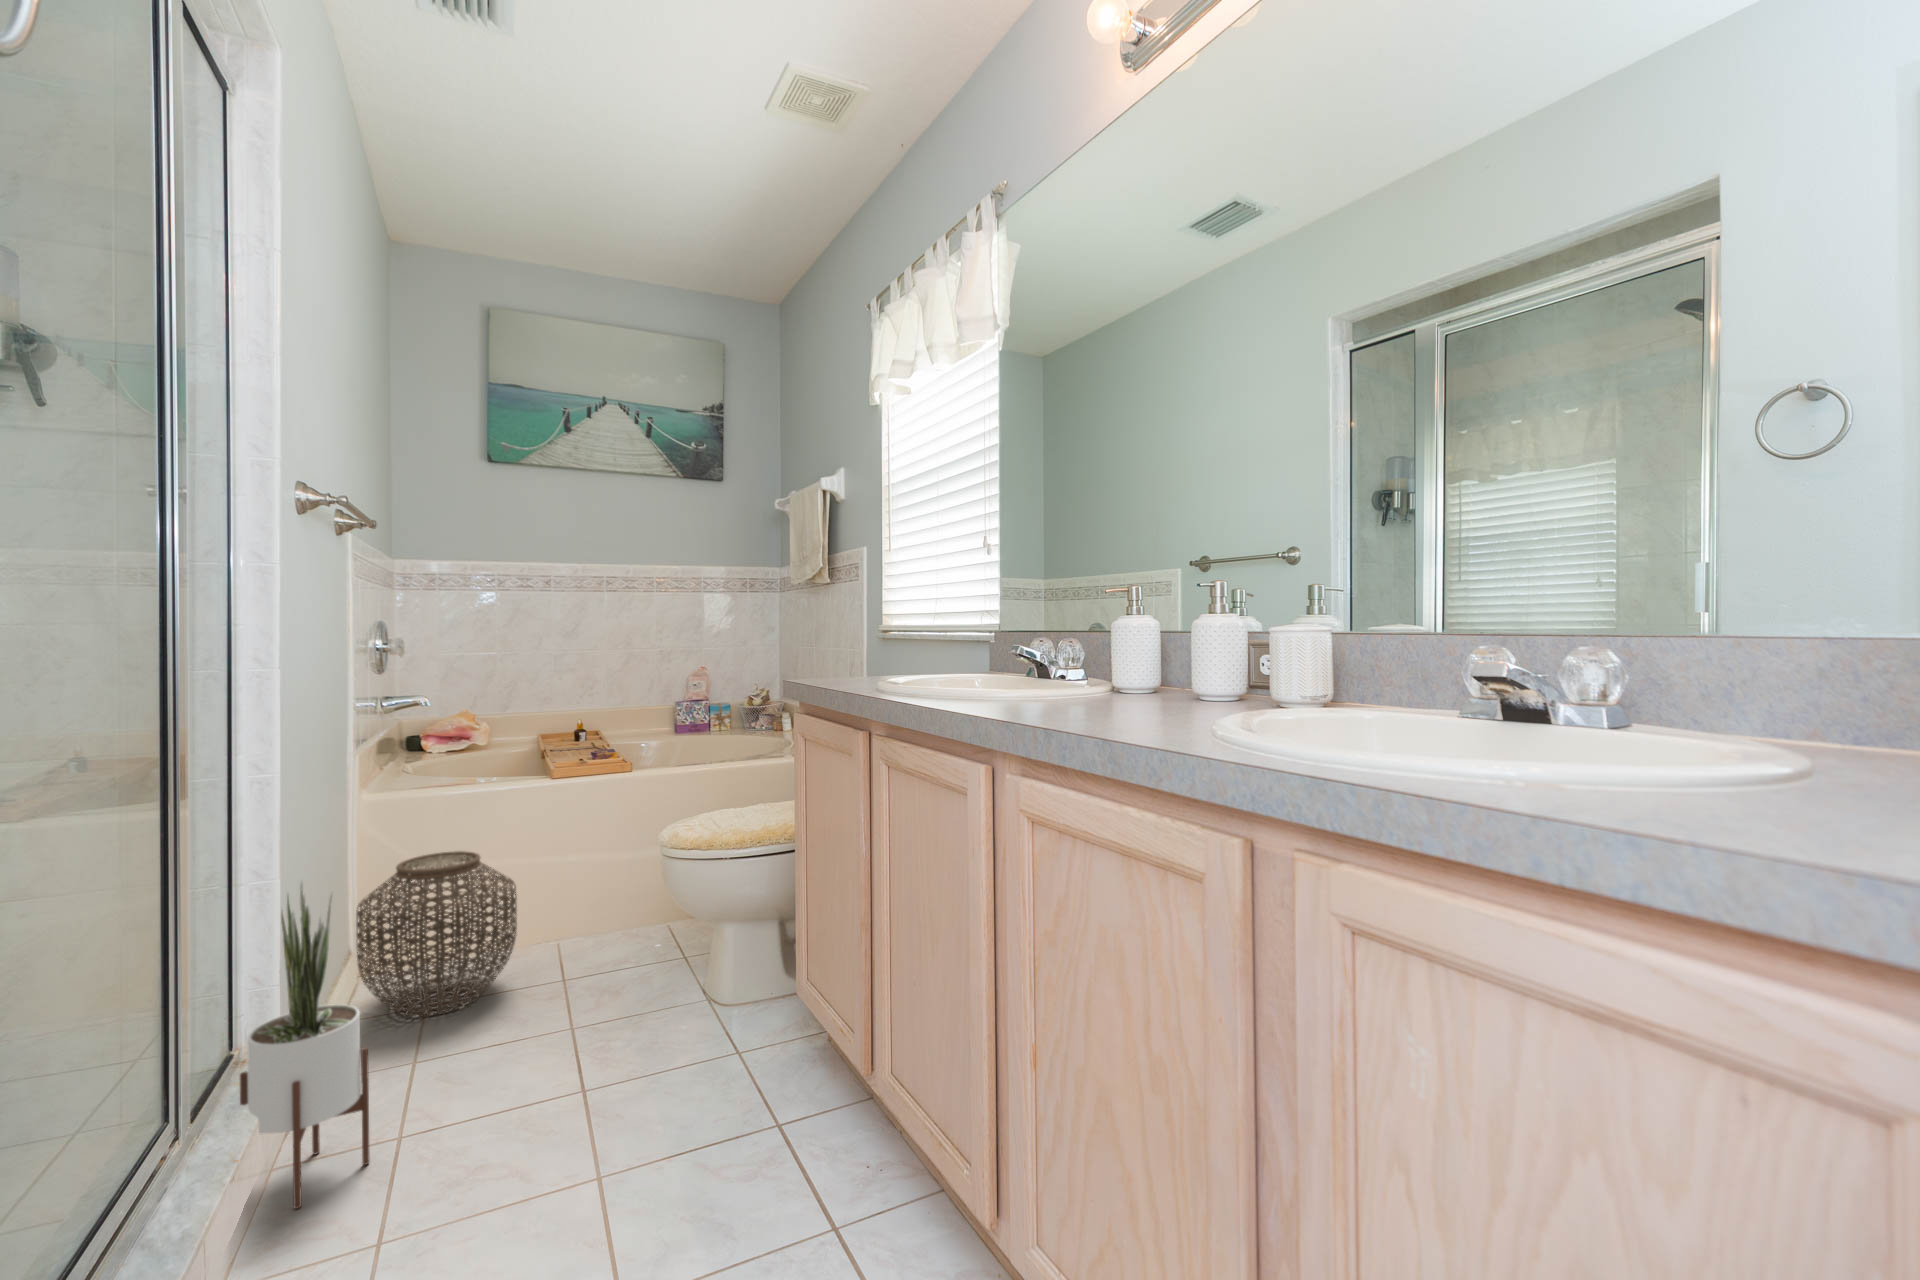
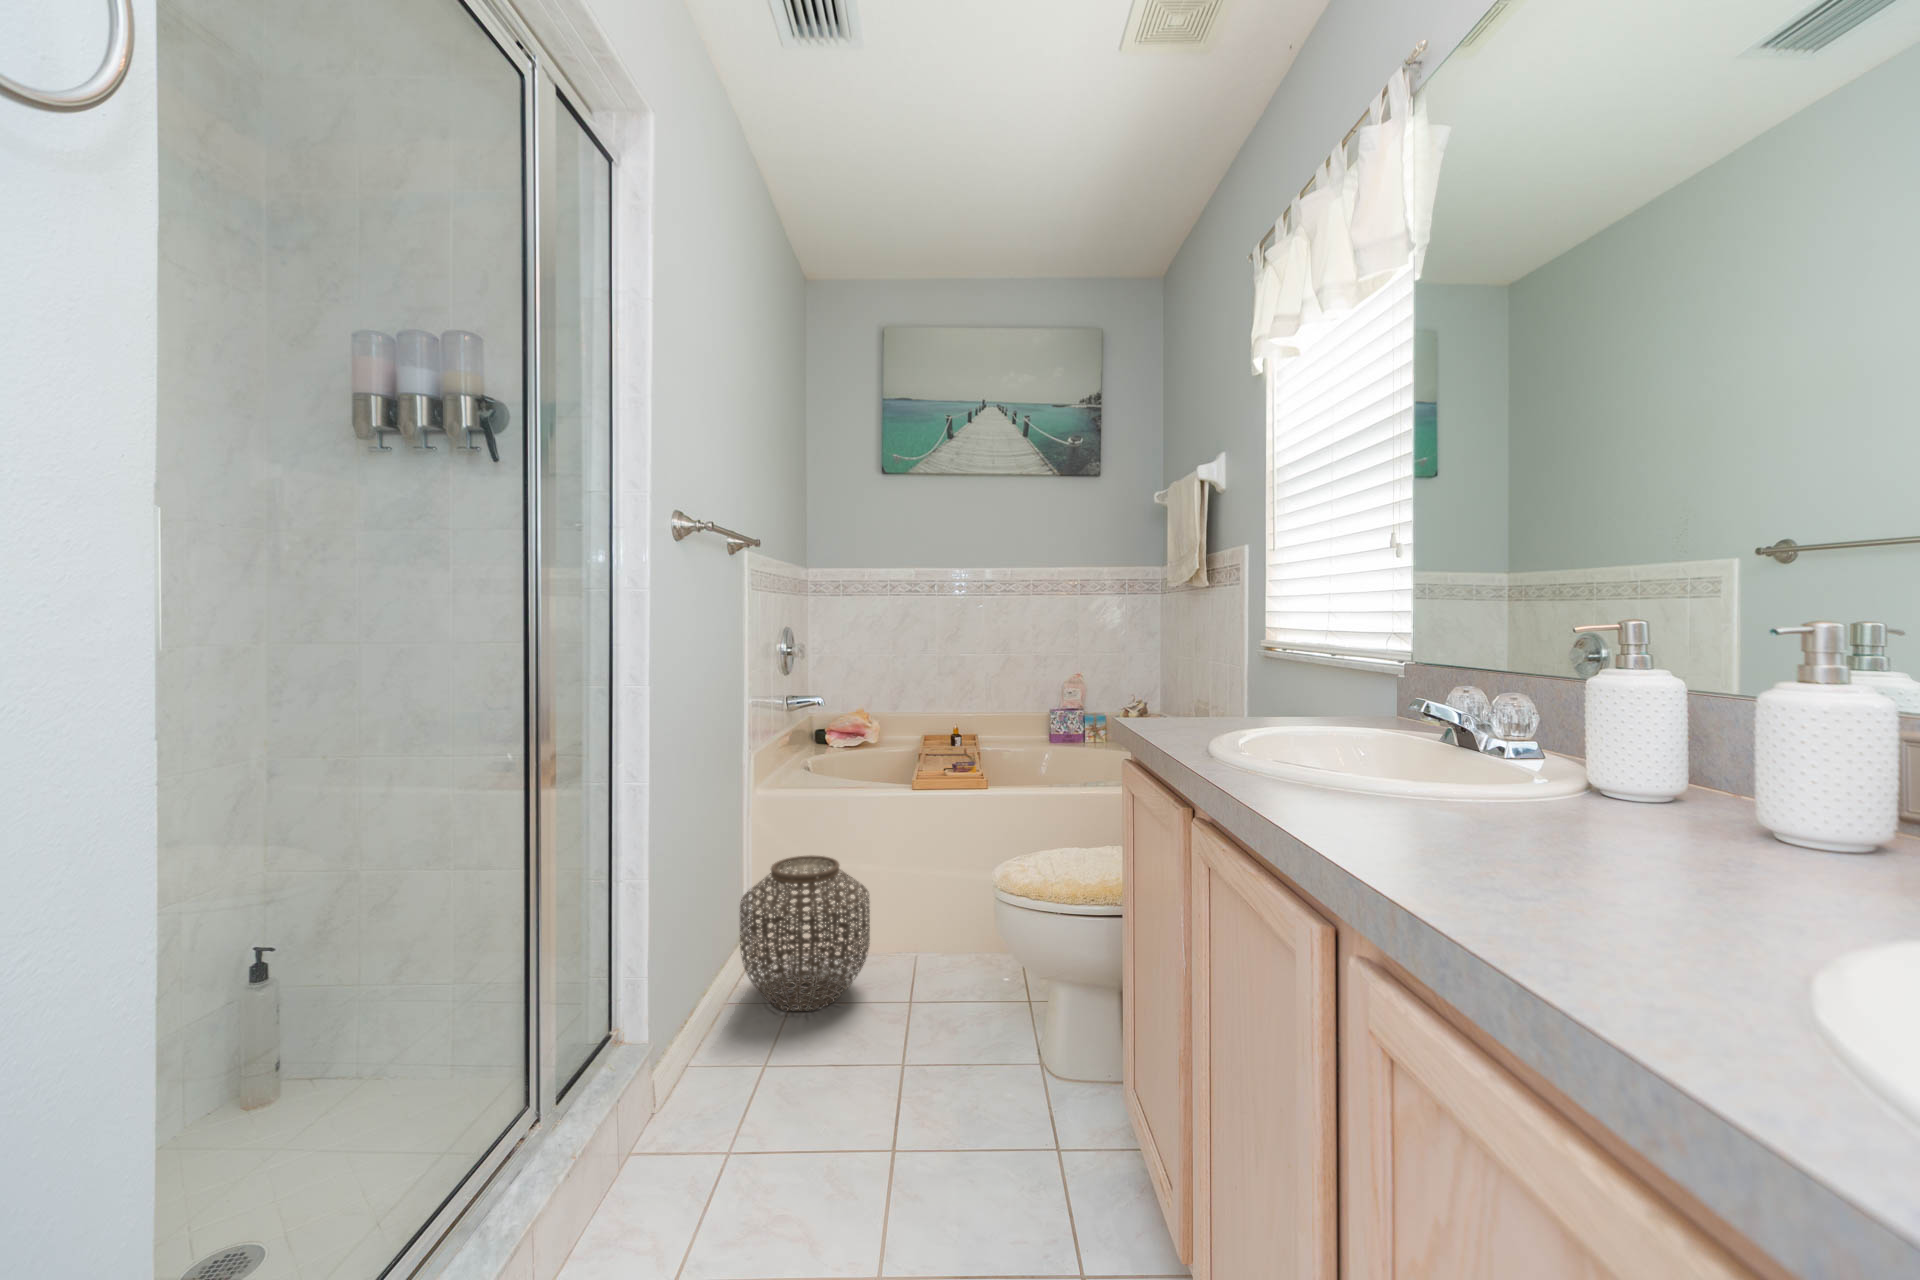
potted plant: present [240,883,370,1209] -> none [603,896,700,1204]

